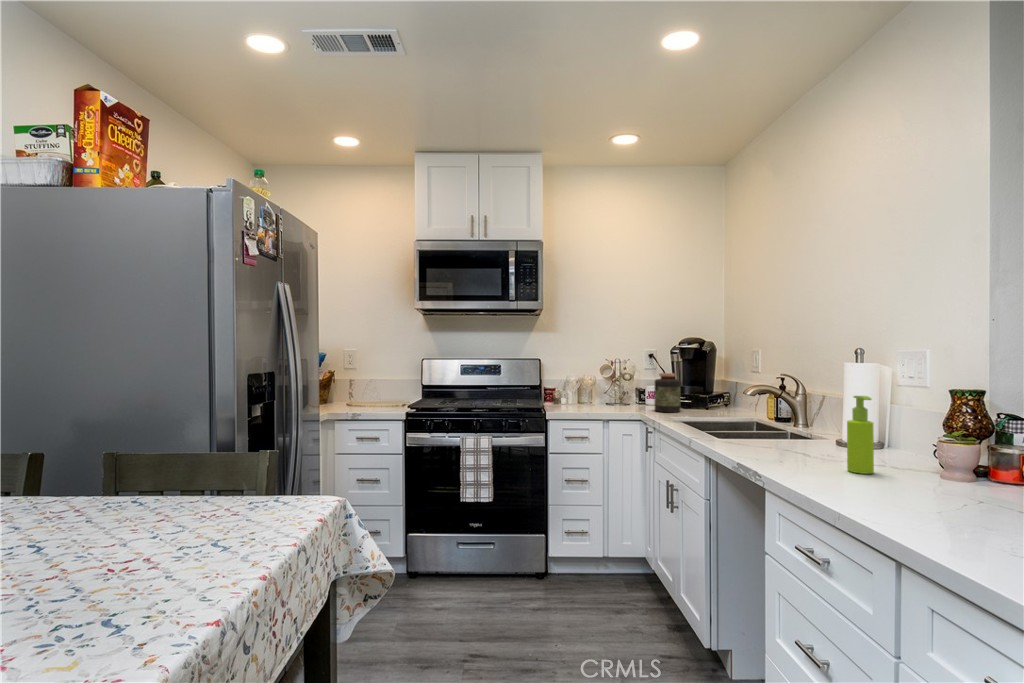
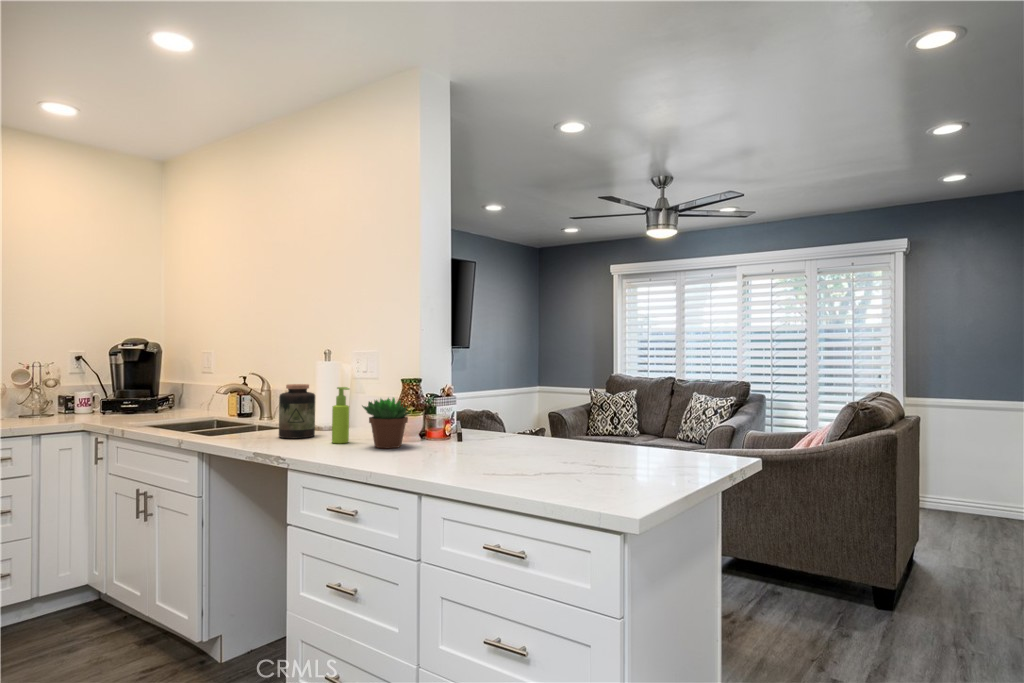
jar: present [655,373,681,412] -> present [279,384,315,439]
succulent plant: none [883,415,979,498] -> present [362,398,410,448]

